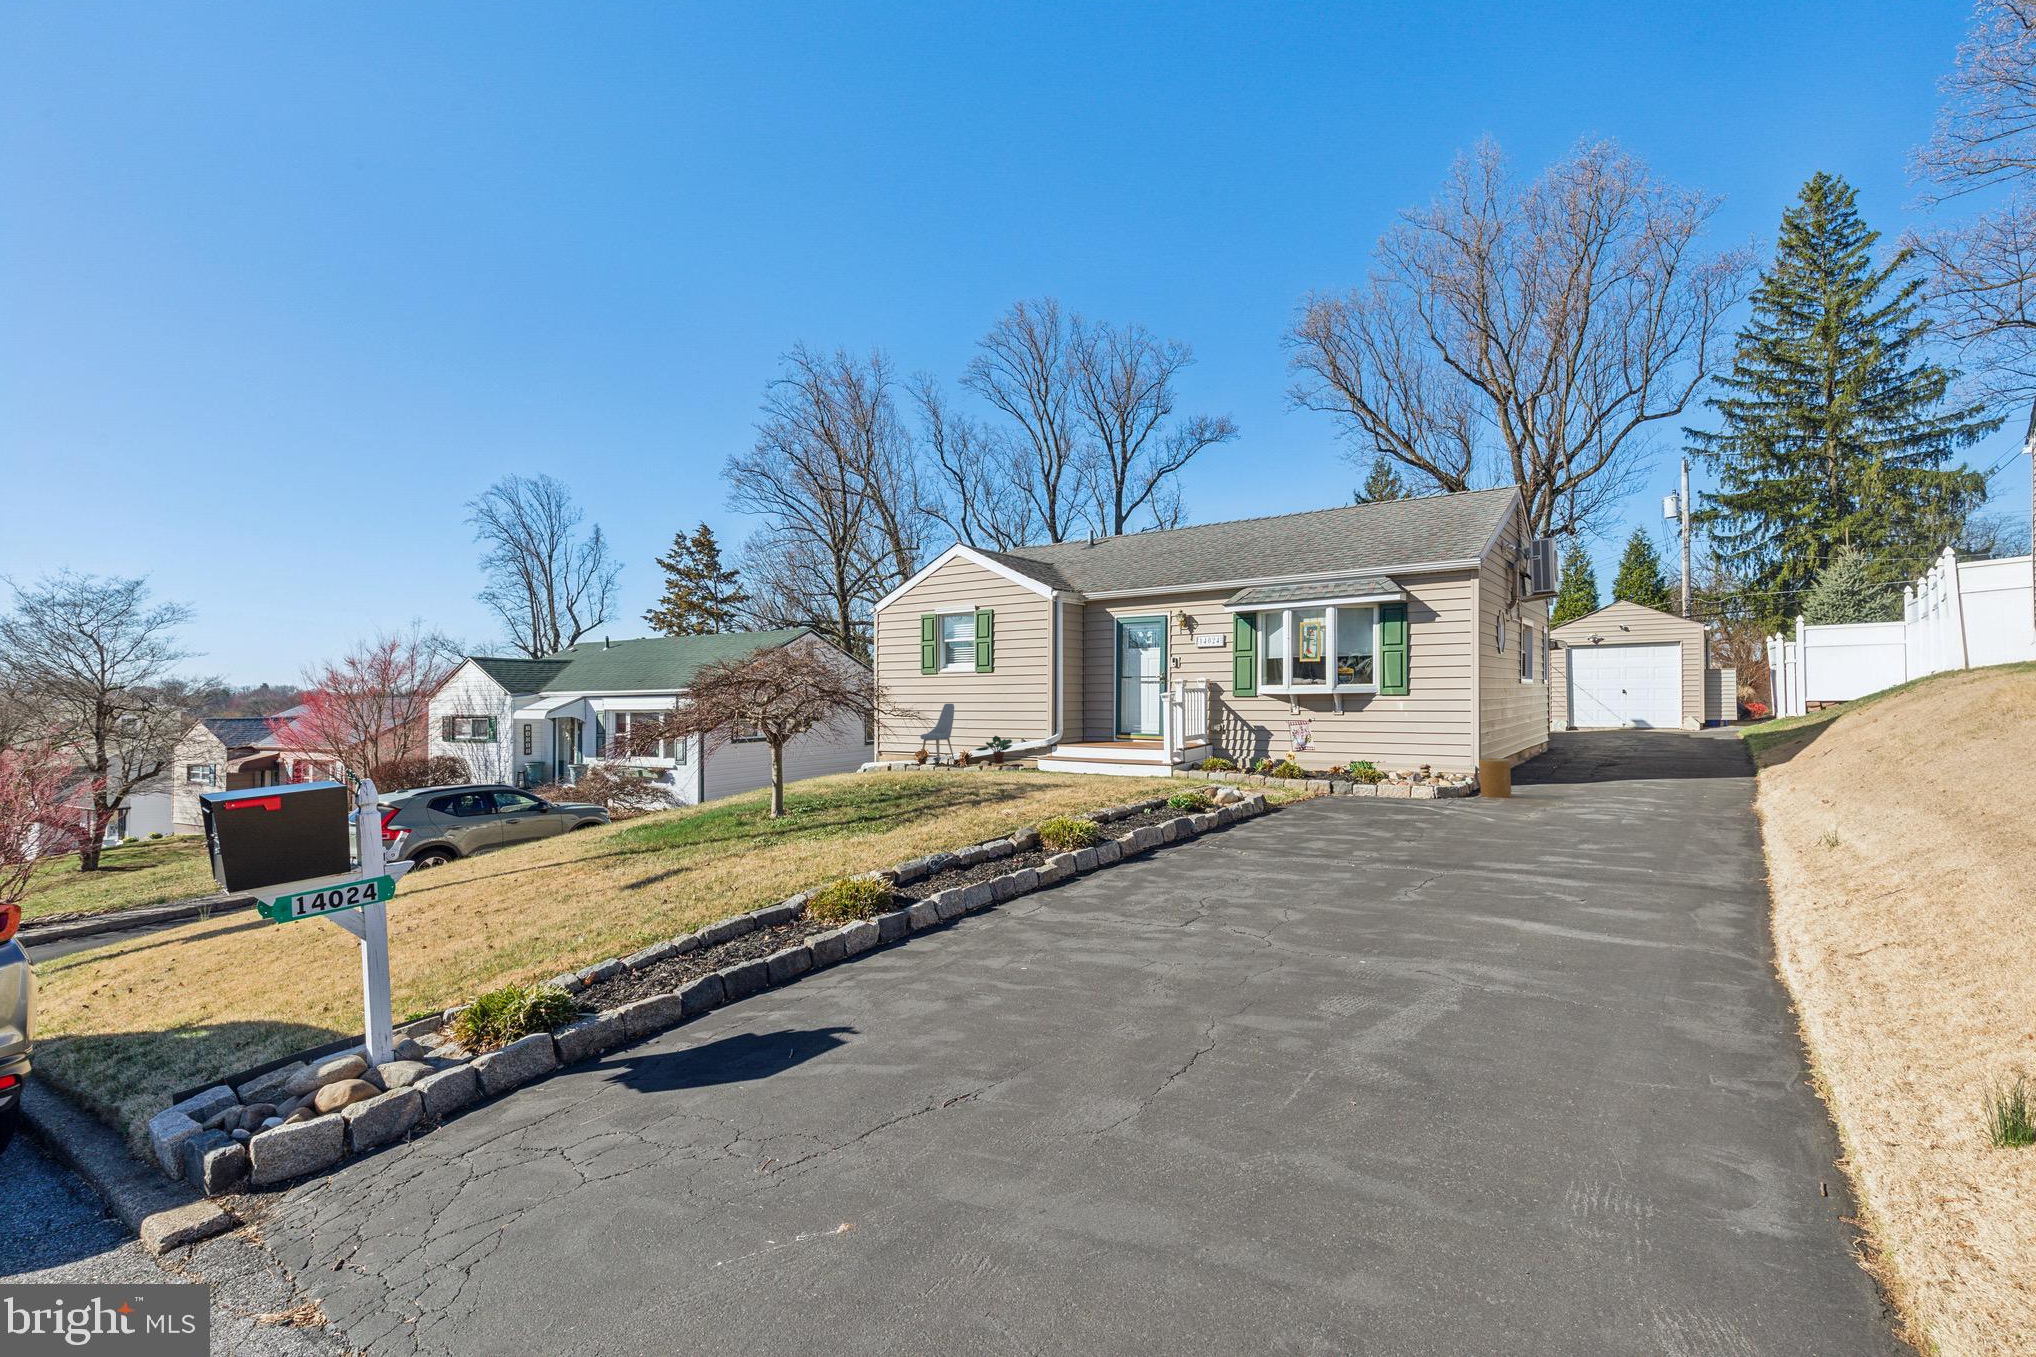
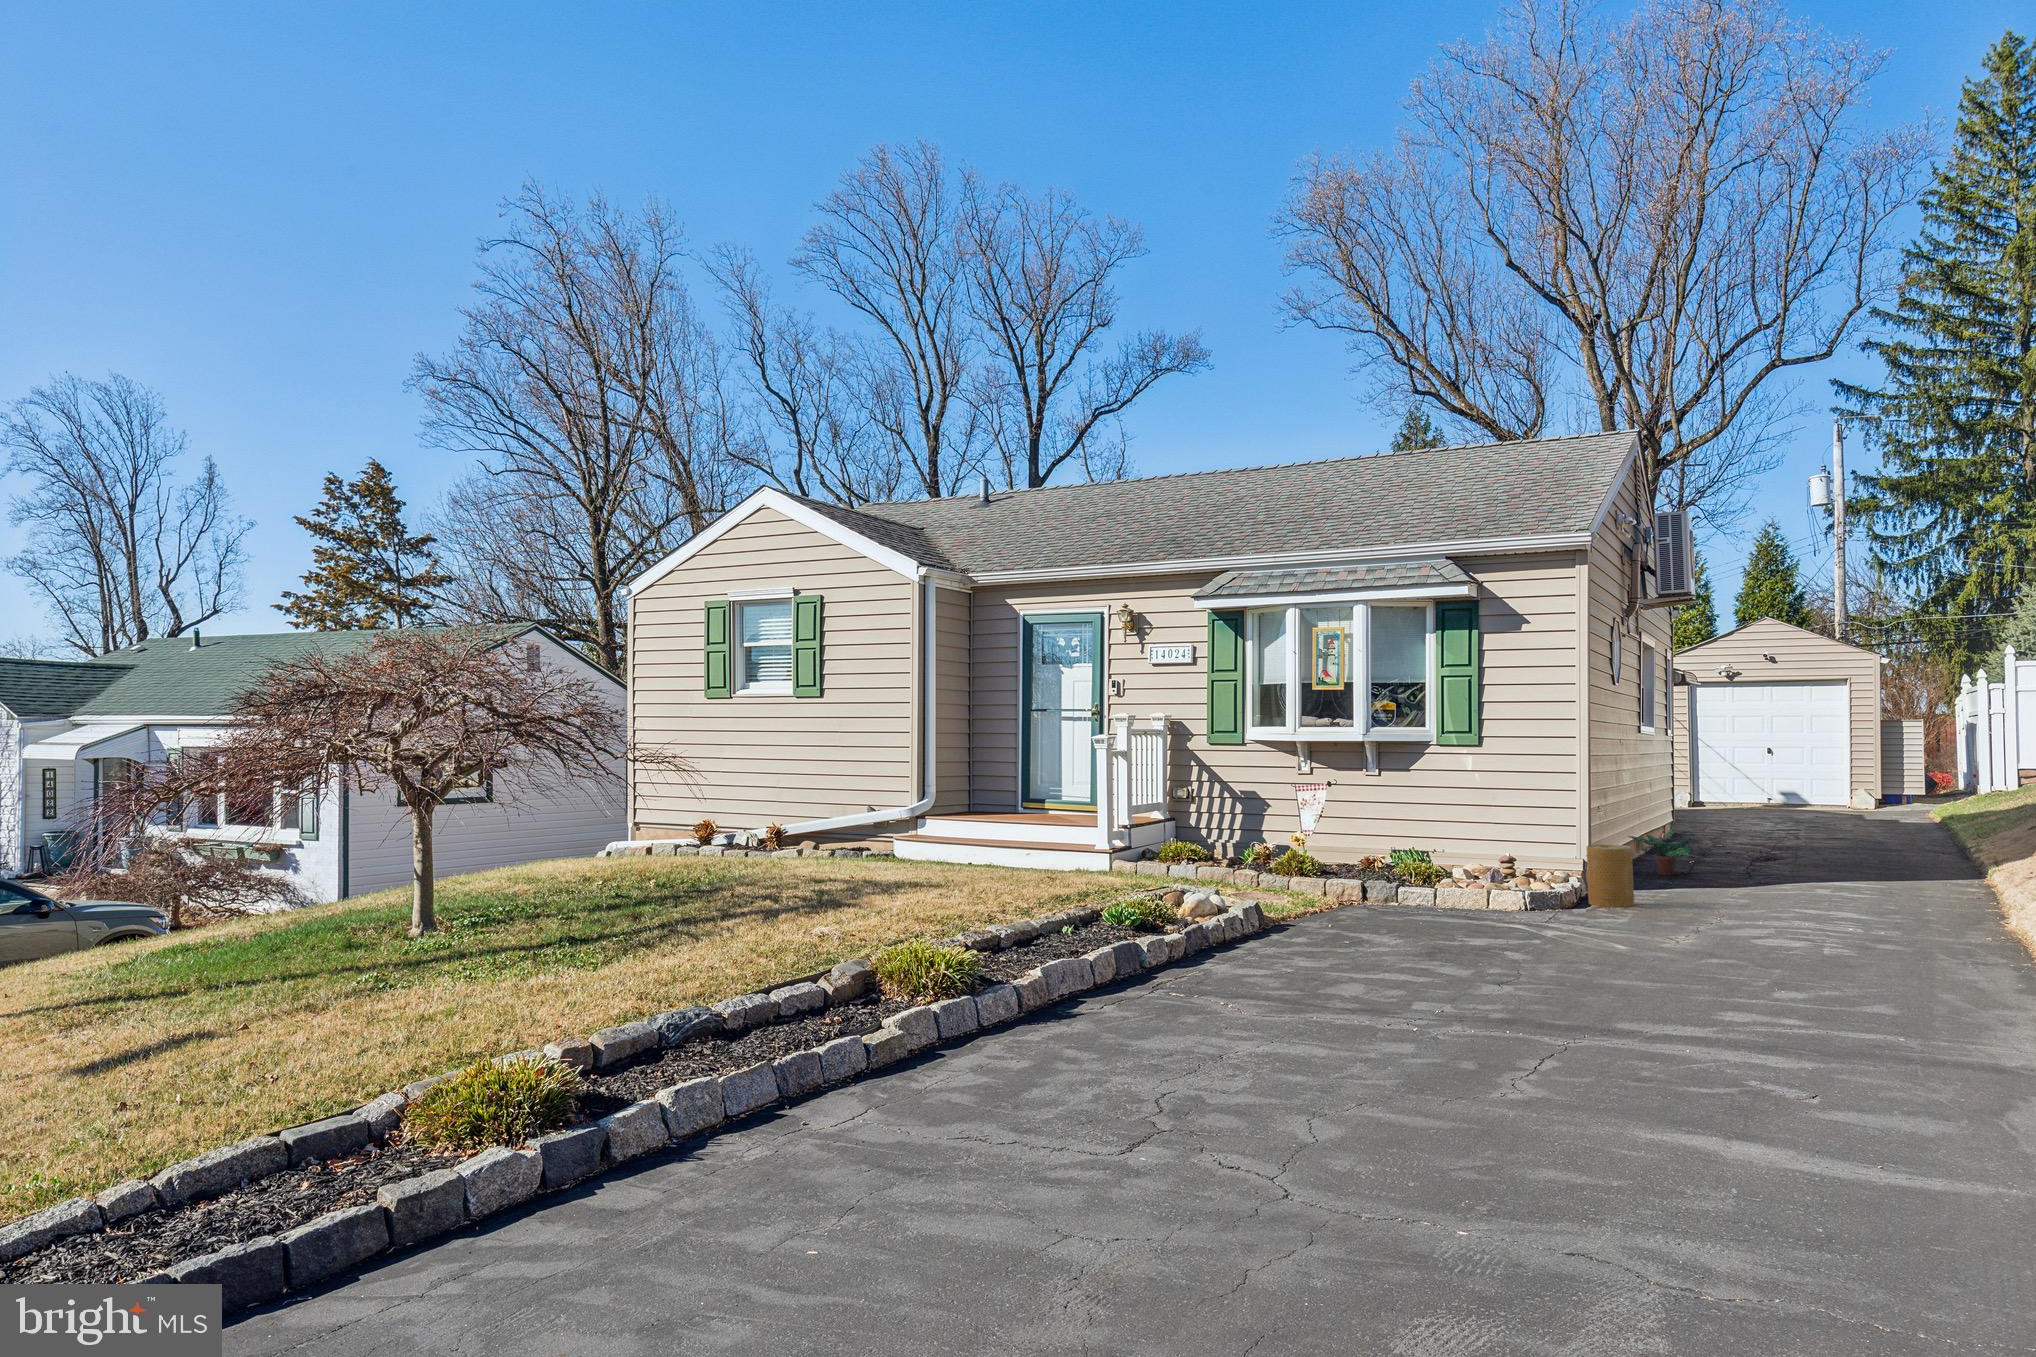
chair: present [920,704,954,760] -> none [699,752,758,845]
potted plant: present [976,736,1012,763] -> present [1628,827,1694,875]

